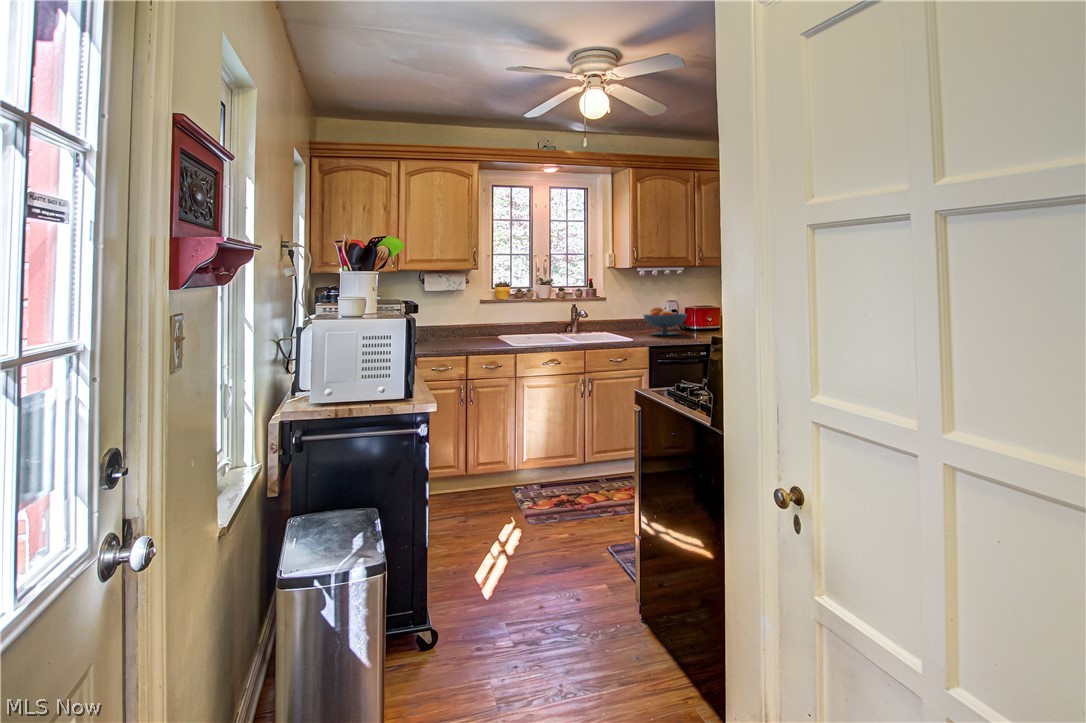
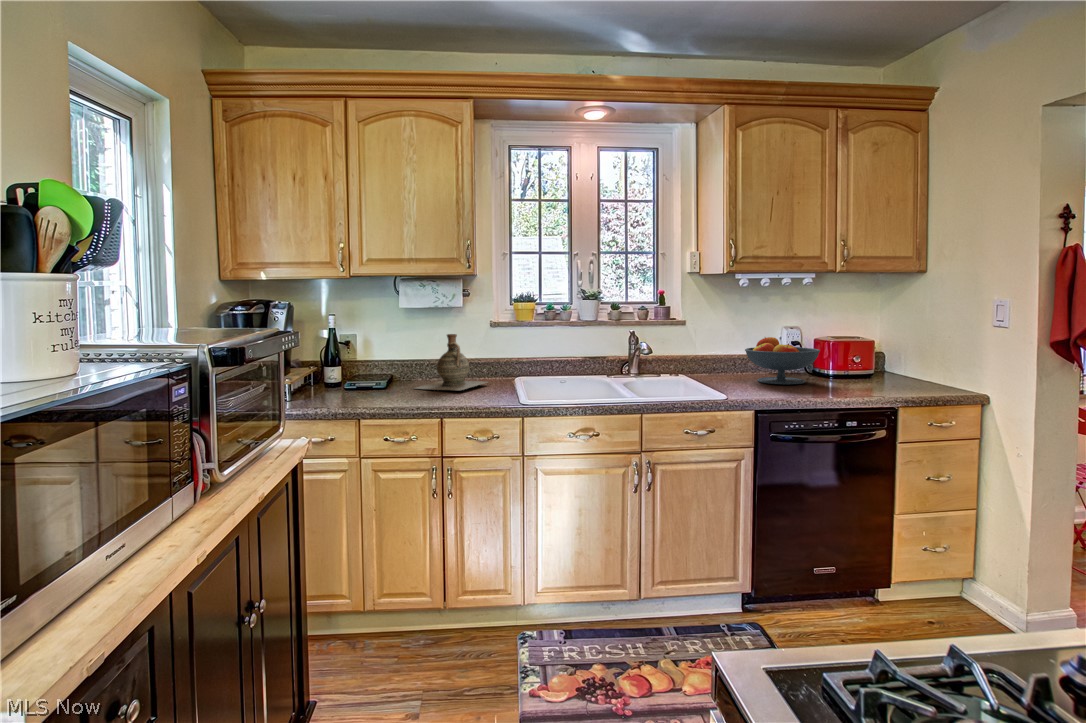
ceramic jug: none [438,307,486,342] -> present [415,334,486,390]

